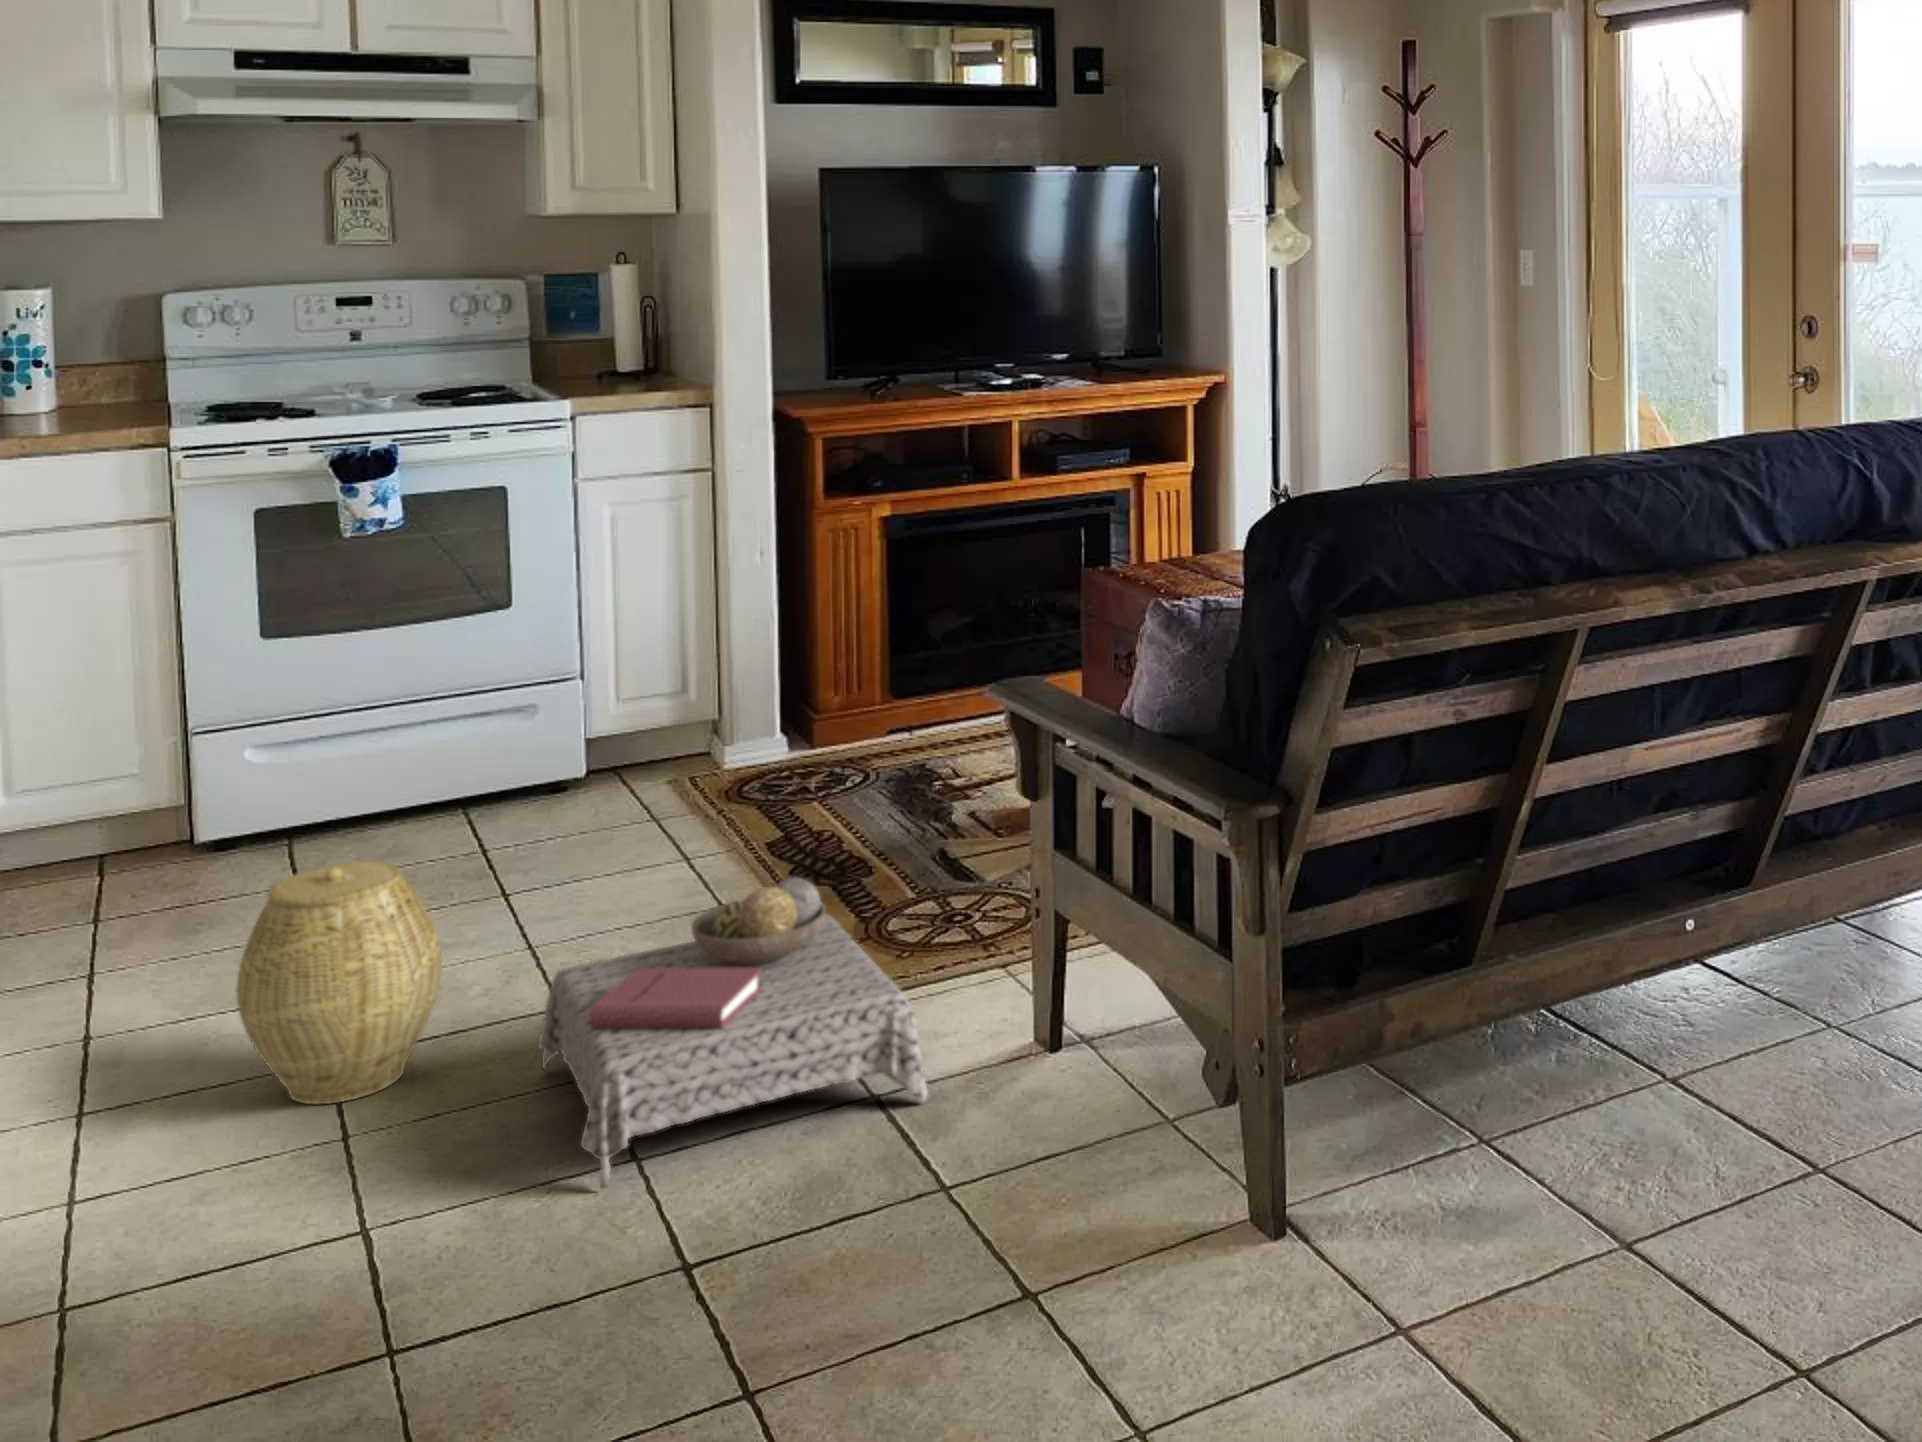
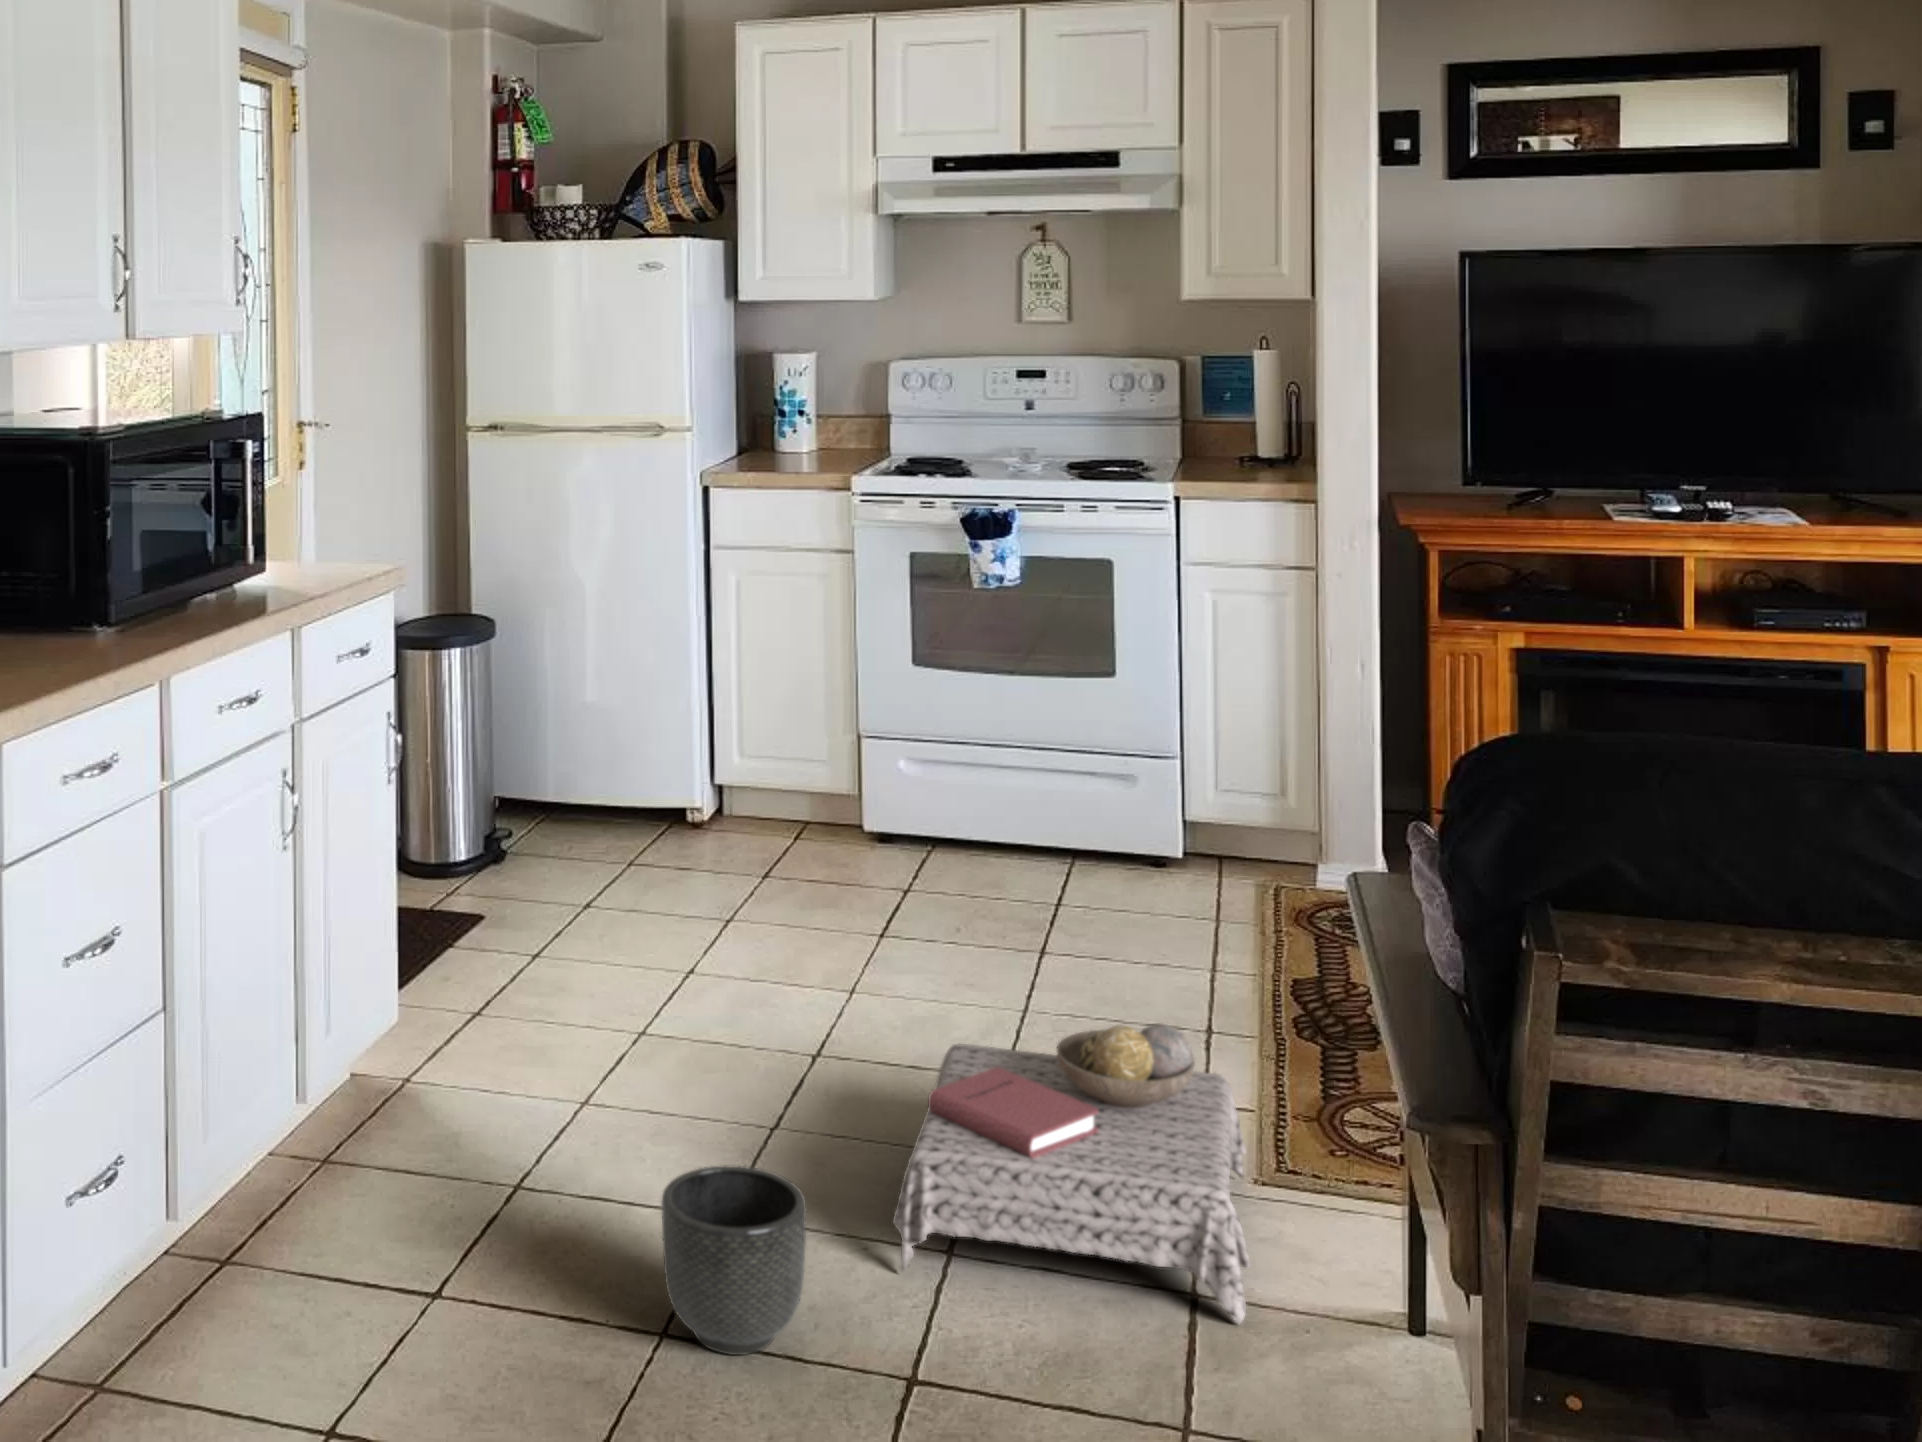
woven basket: present [237,861,442,1104] -> none [723,885,882,1101]
planter: none [377,1128,552,1332] -> present [661,1165,806,1355]

